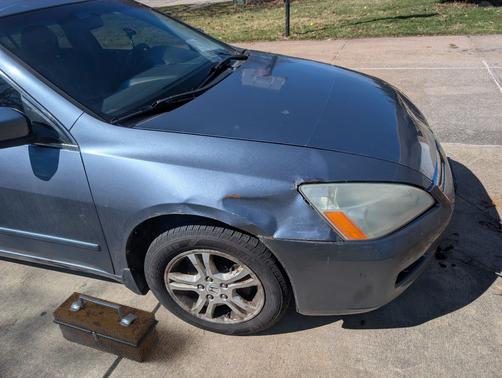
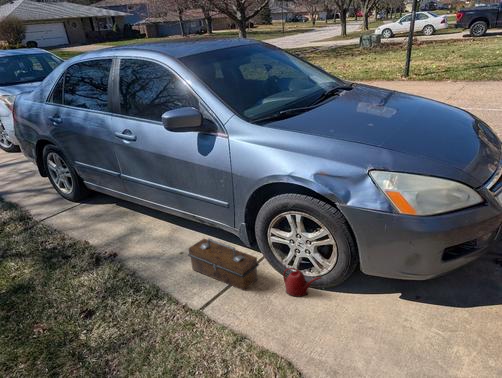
watering can: none [194,323,248,361] -> present [283,268,321,297]

